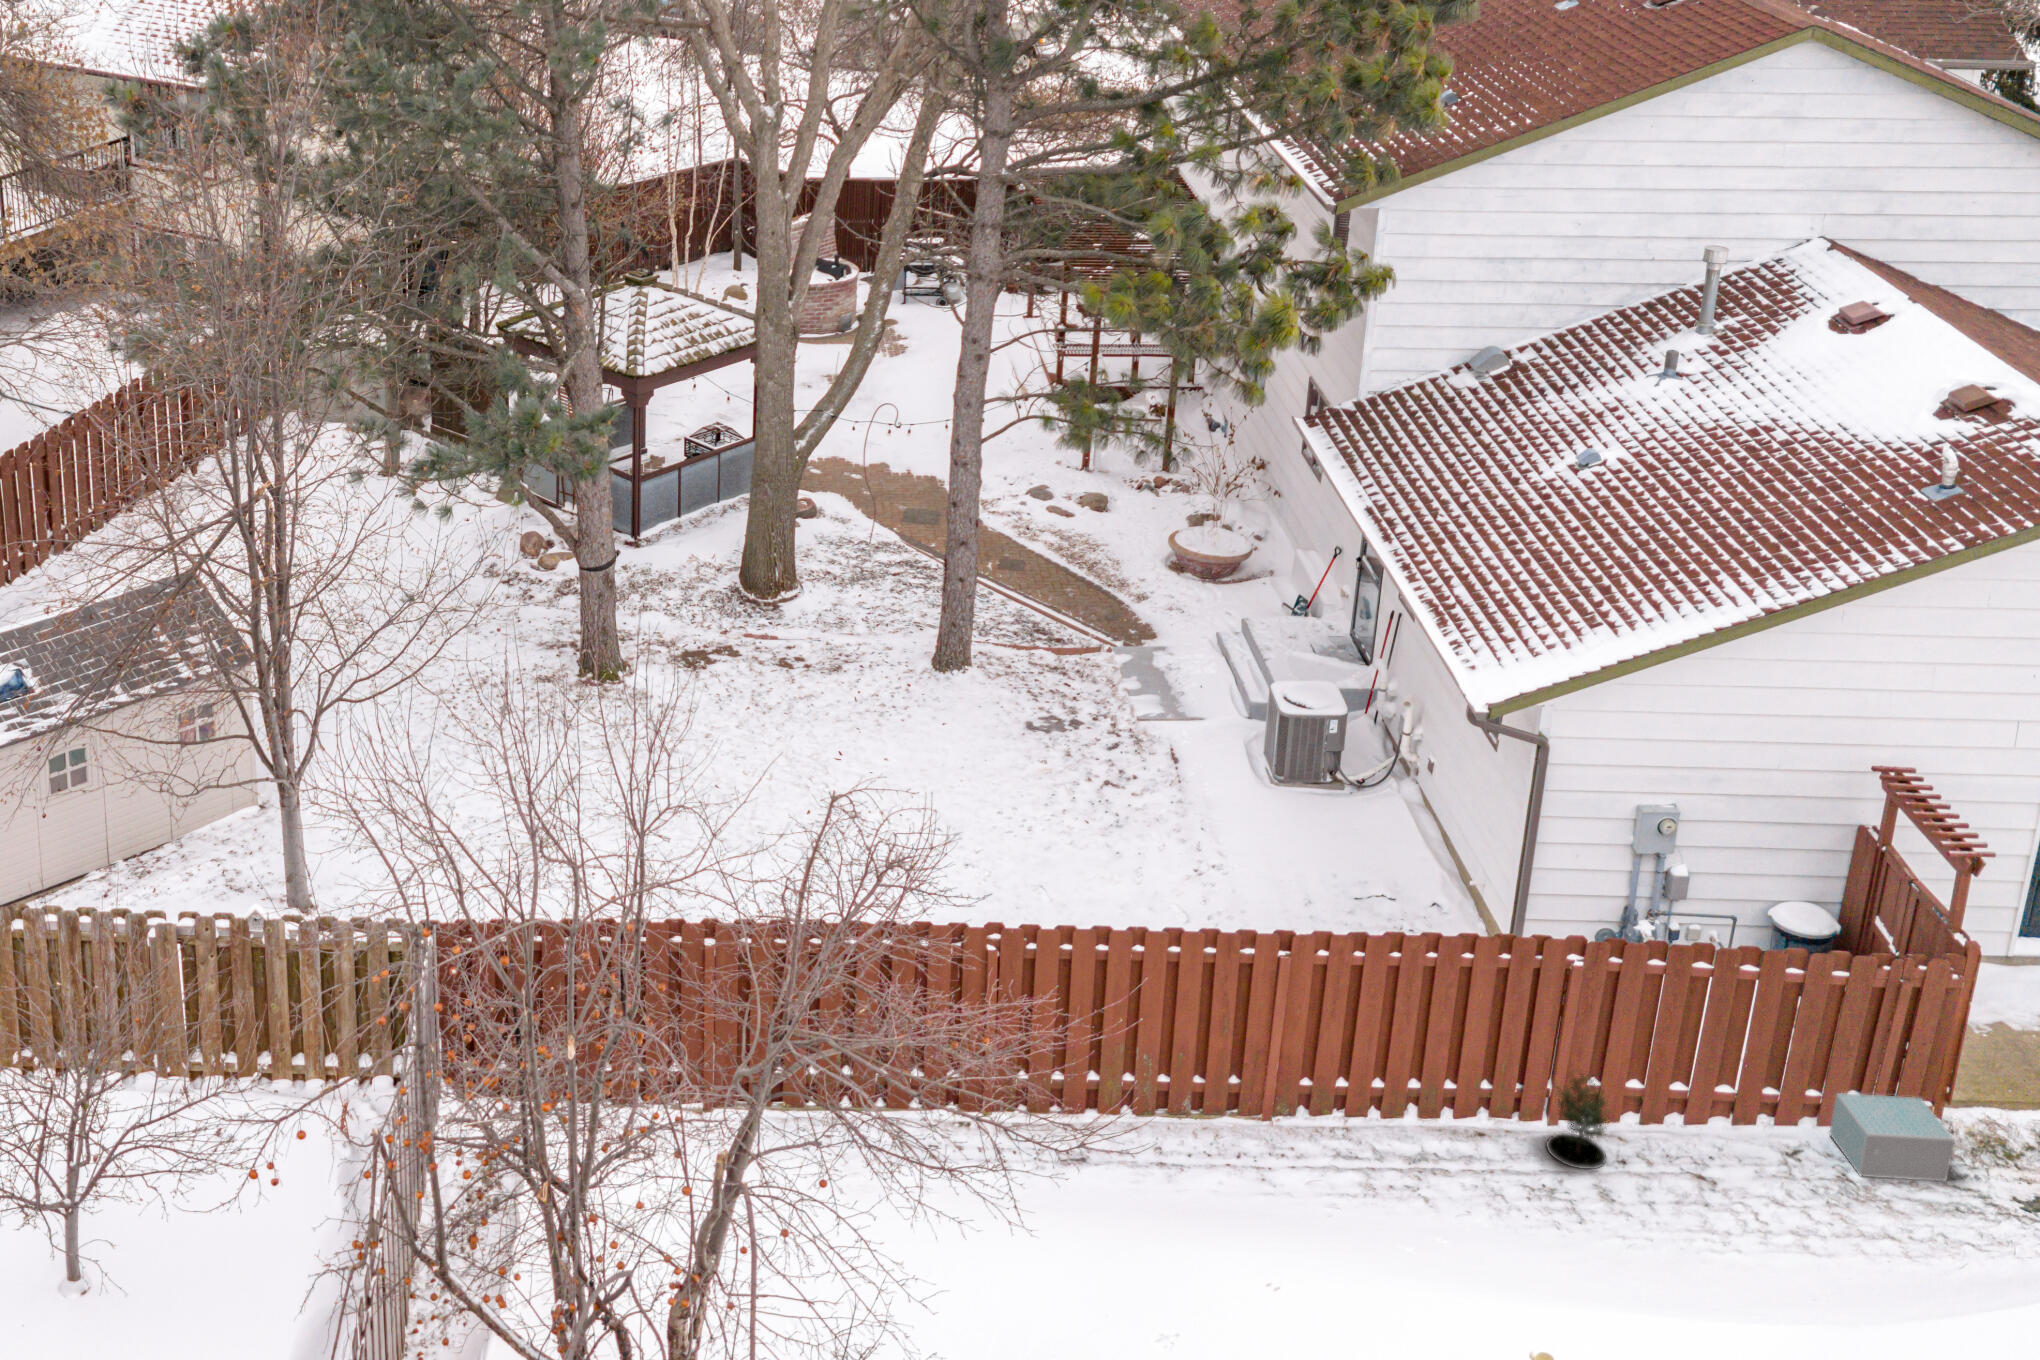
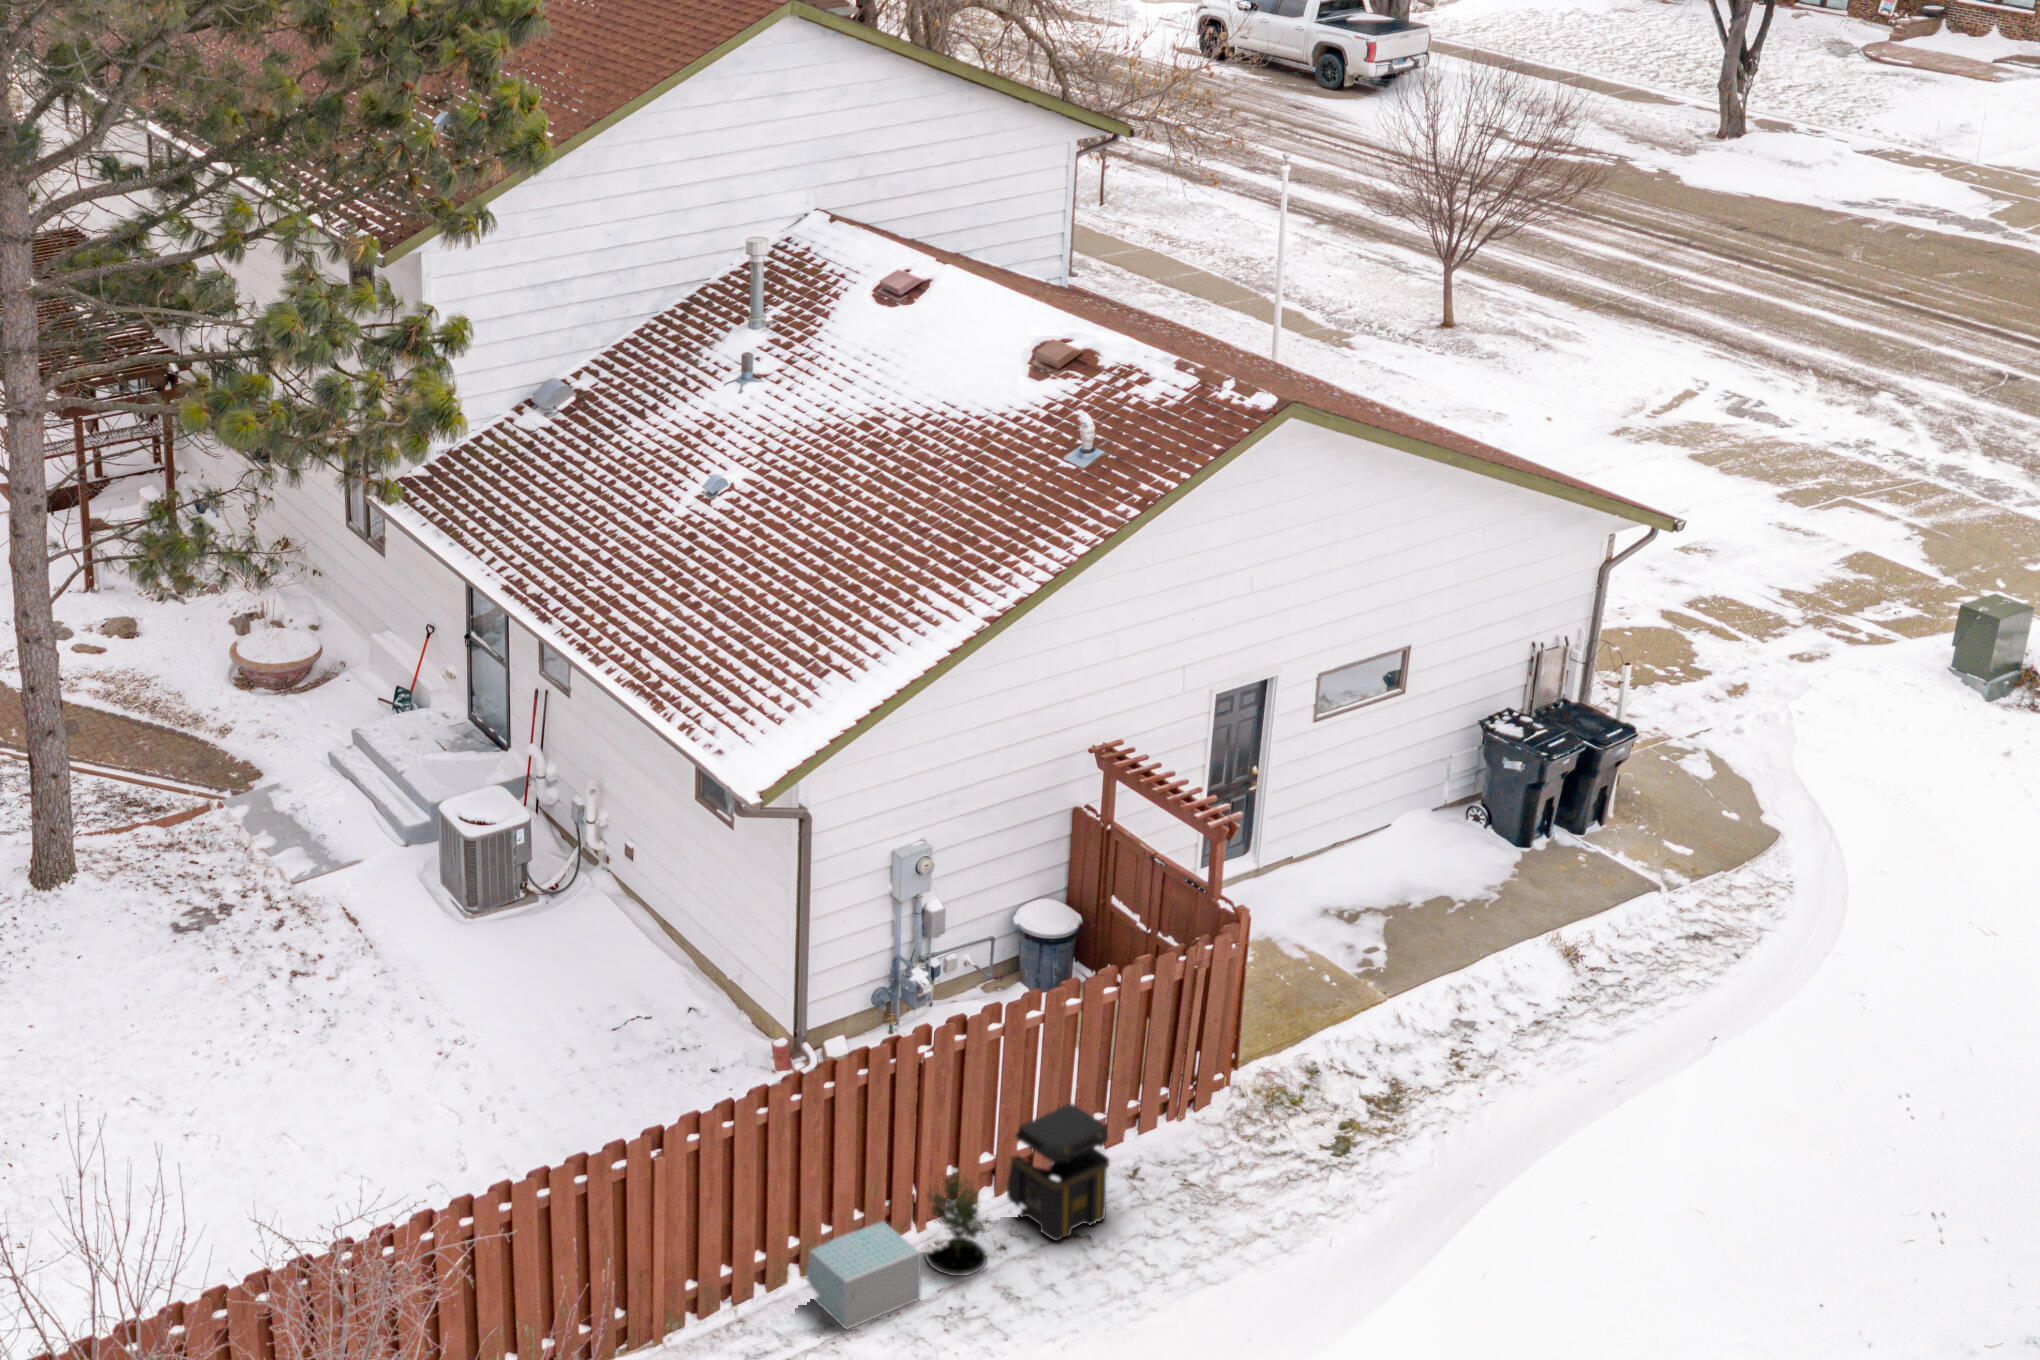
toolbox: none [1651,1053,1759,1176] -> present [1007,1104,1109,1240]
storage box: present [1830,1093,1955,1182] -> present [806,1222,921,1329]

